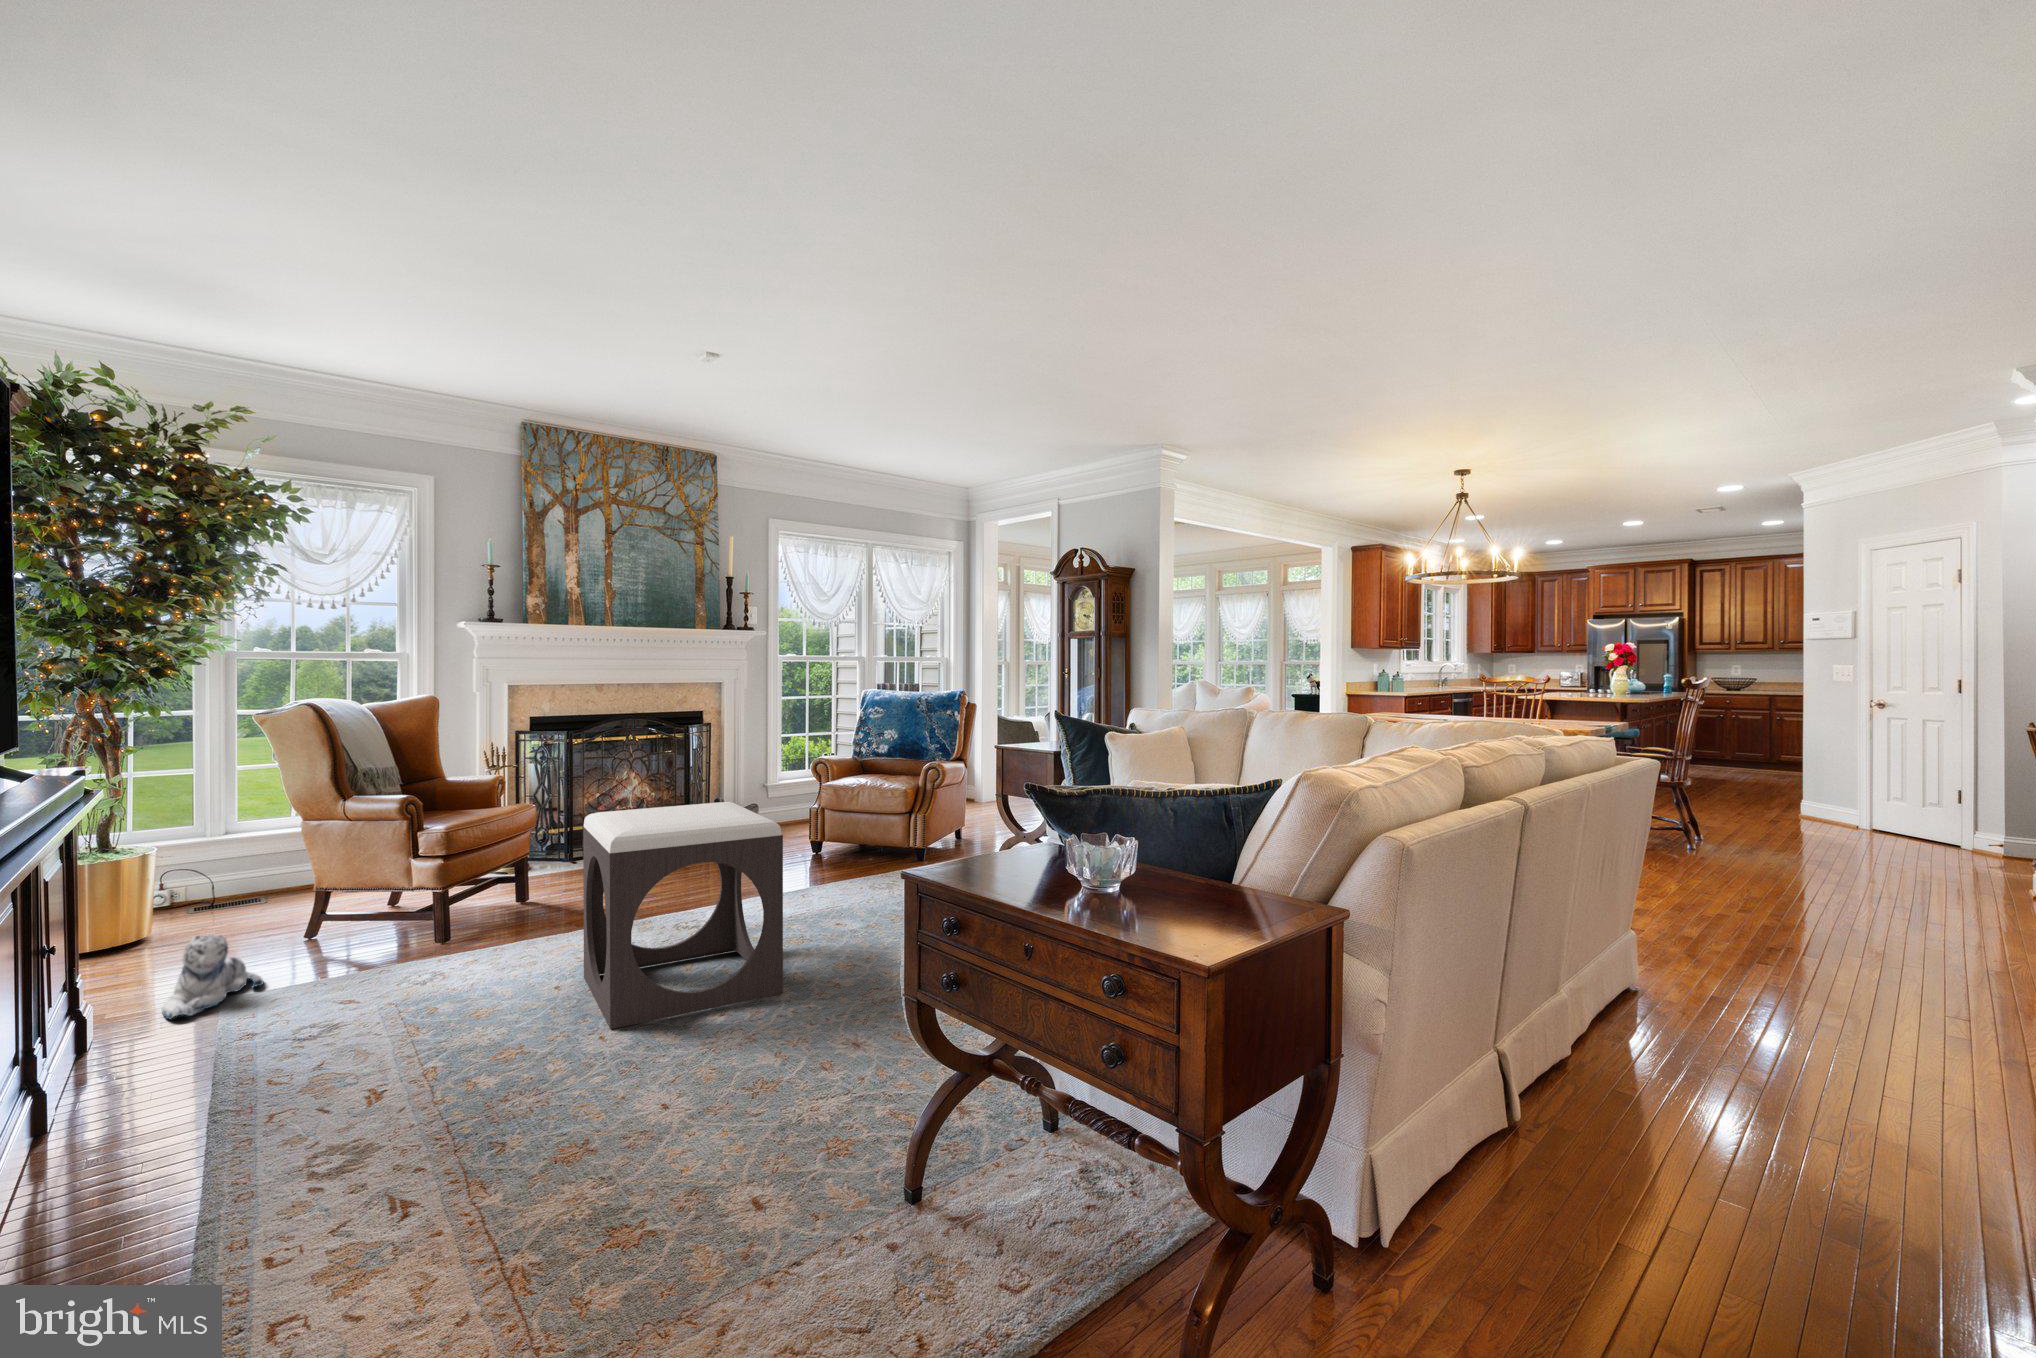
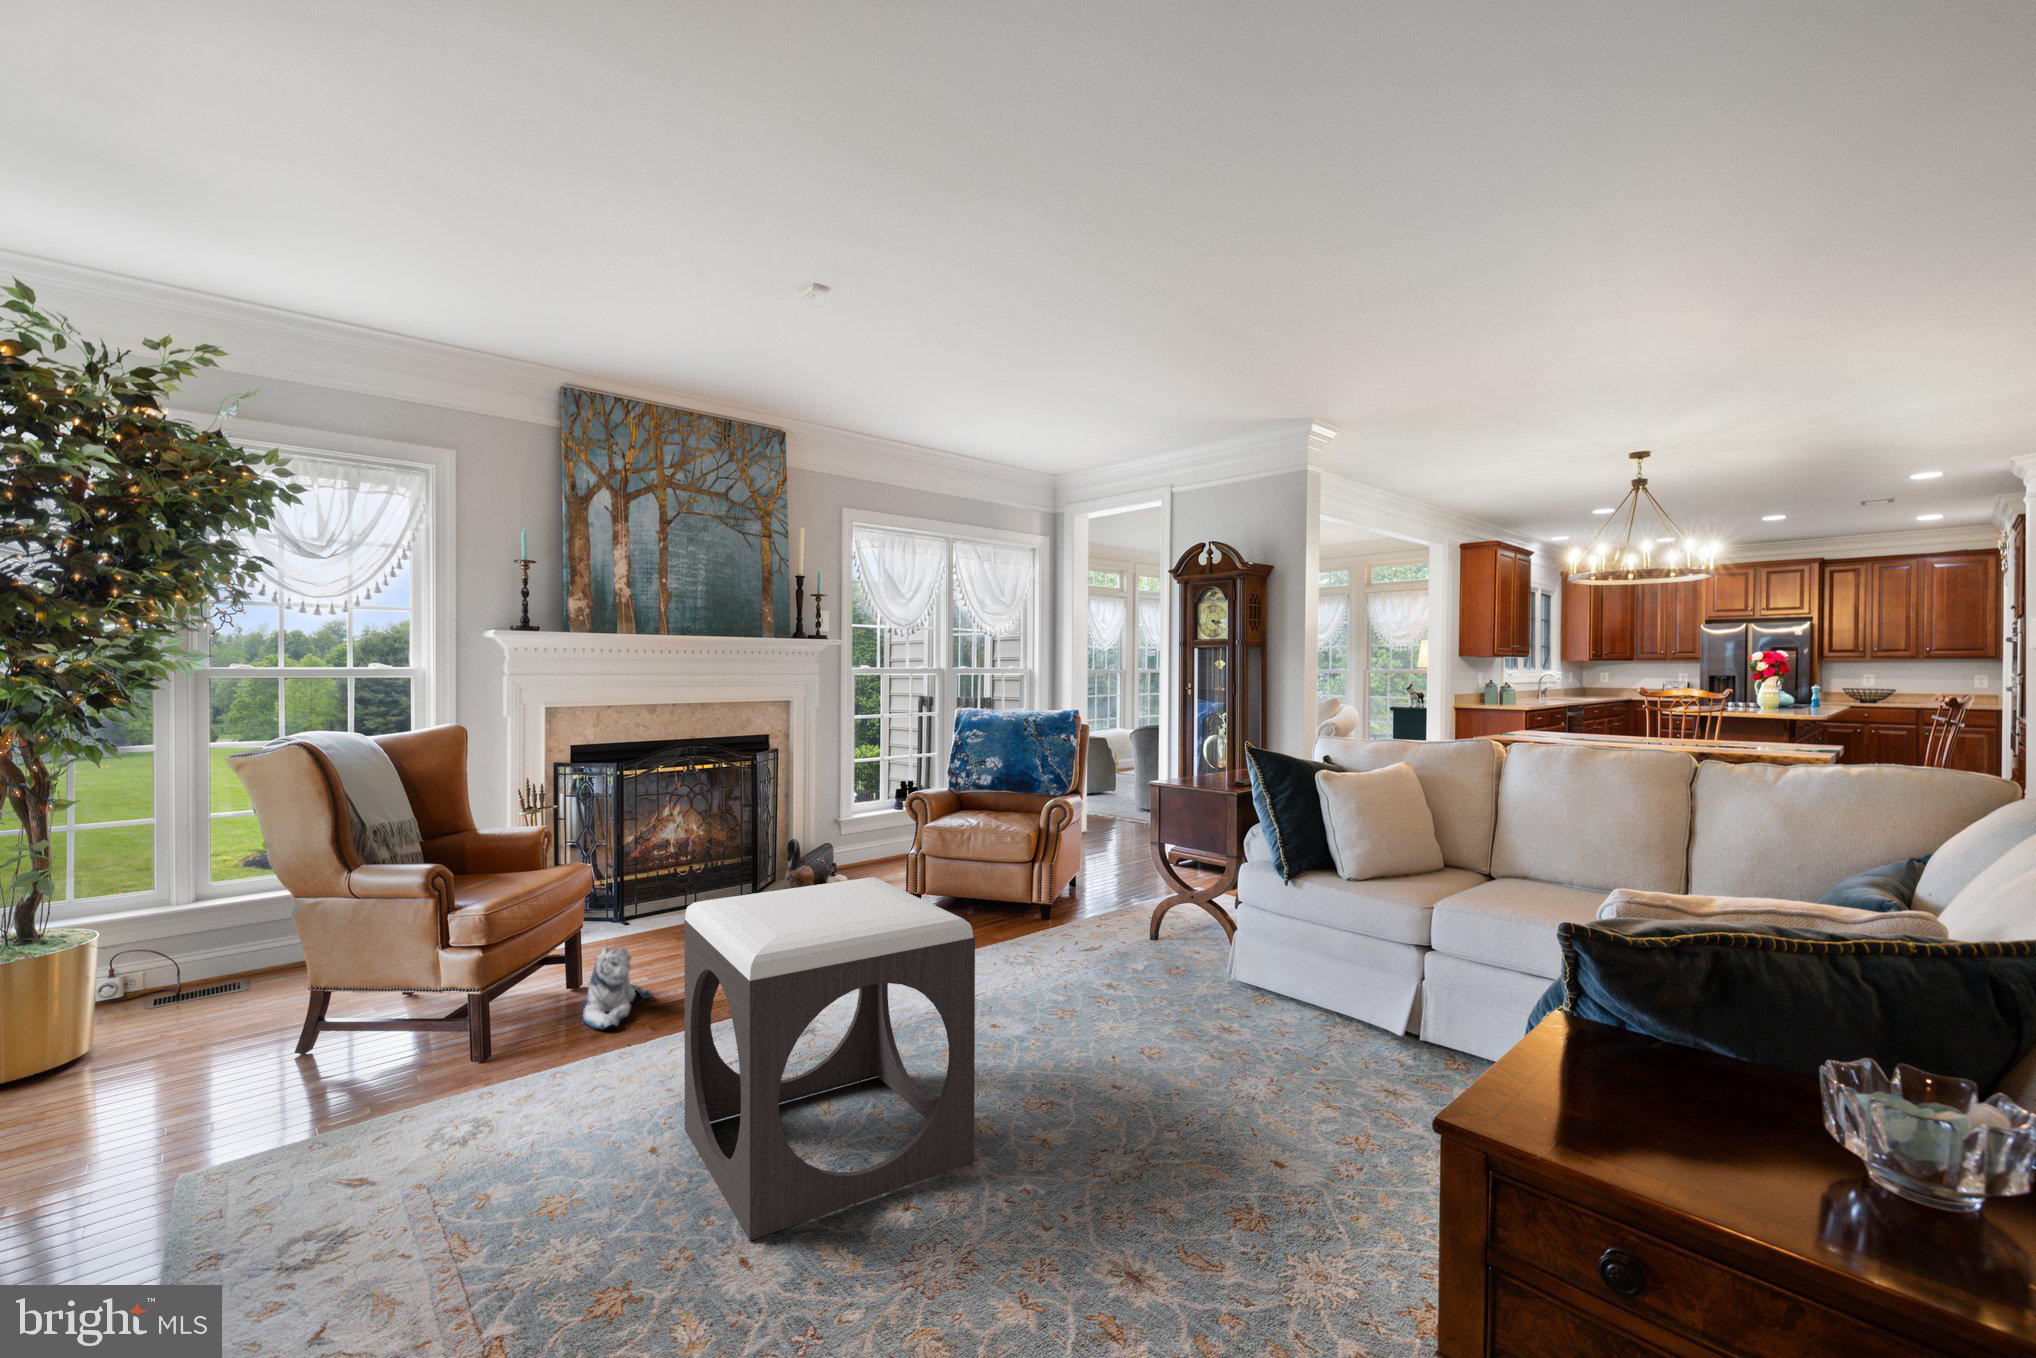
plush toy: present [162,936,263,1019] -> present [583,948,650,1030]

